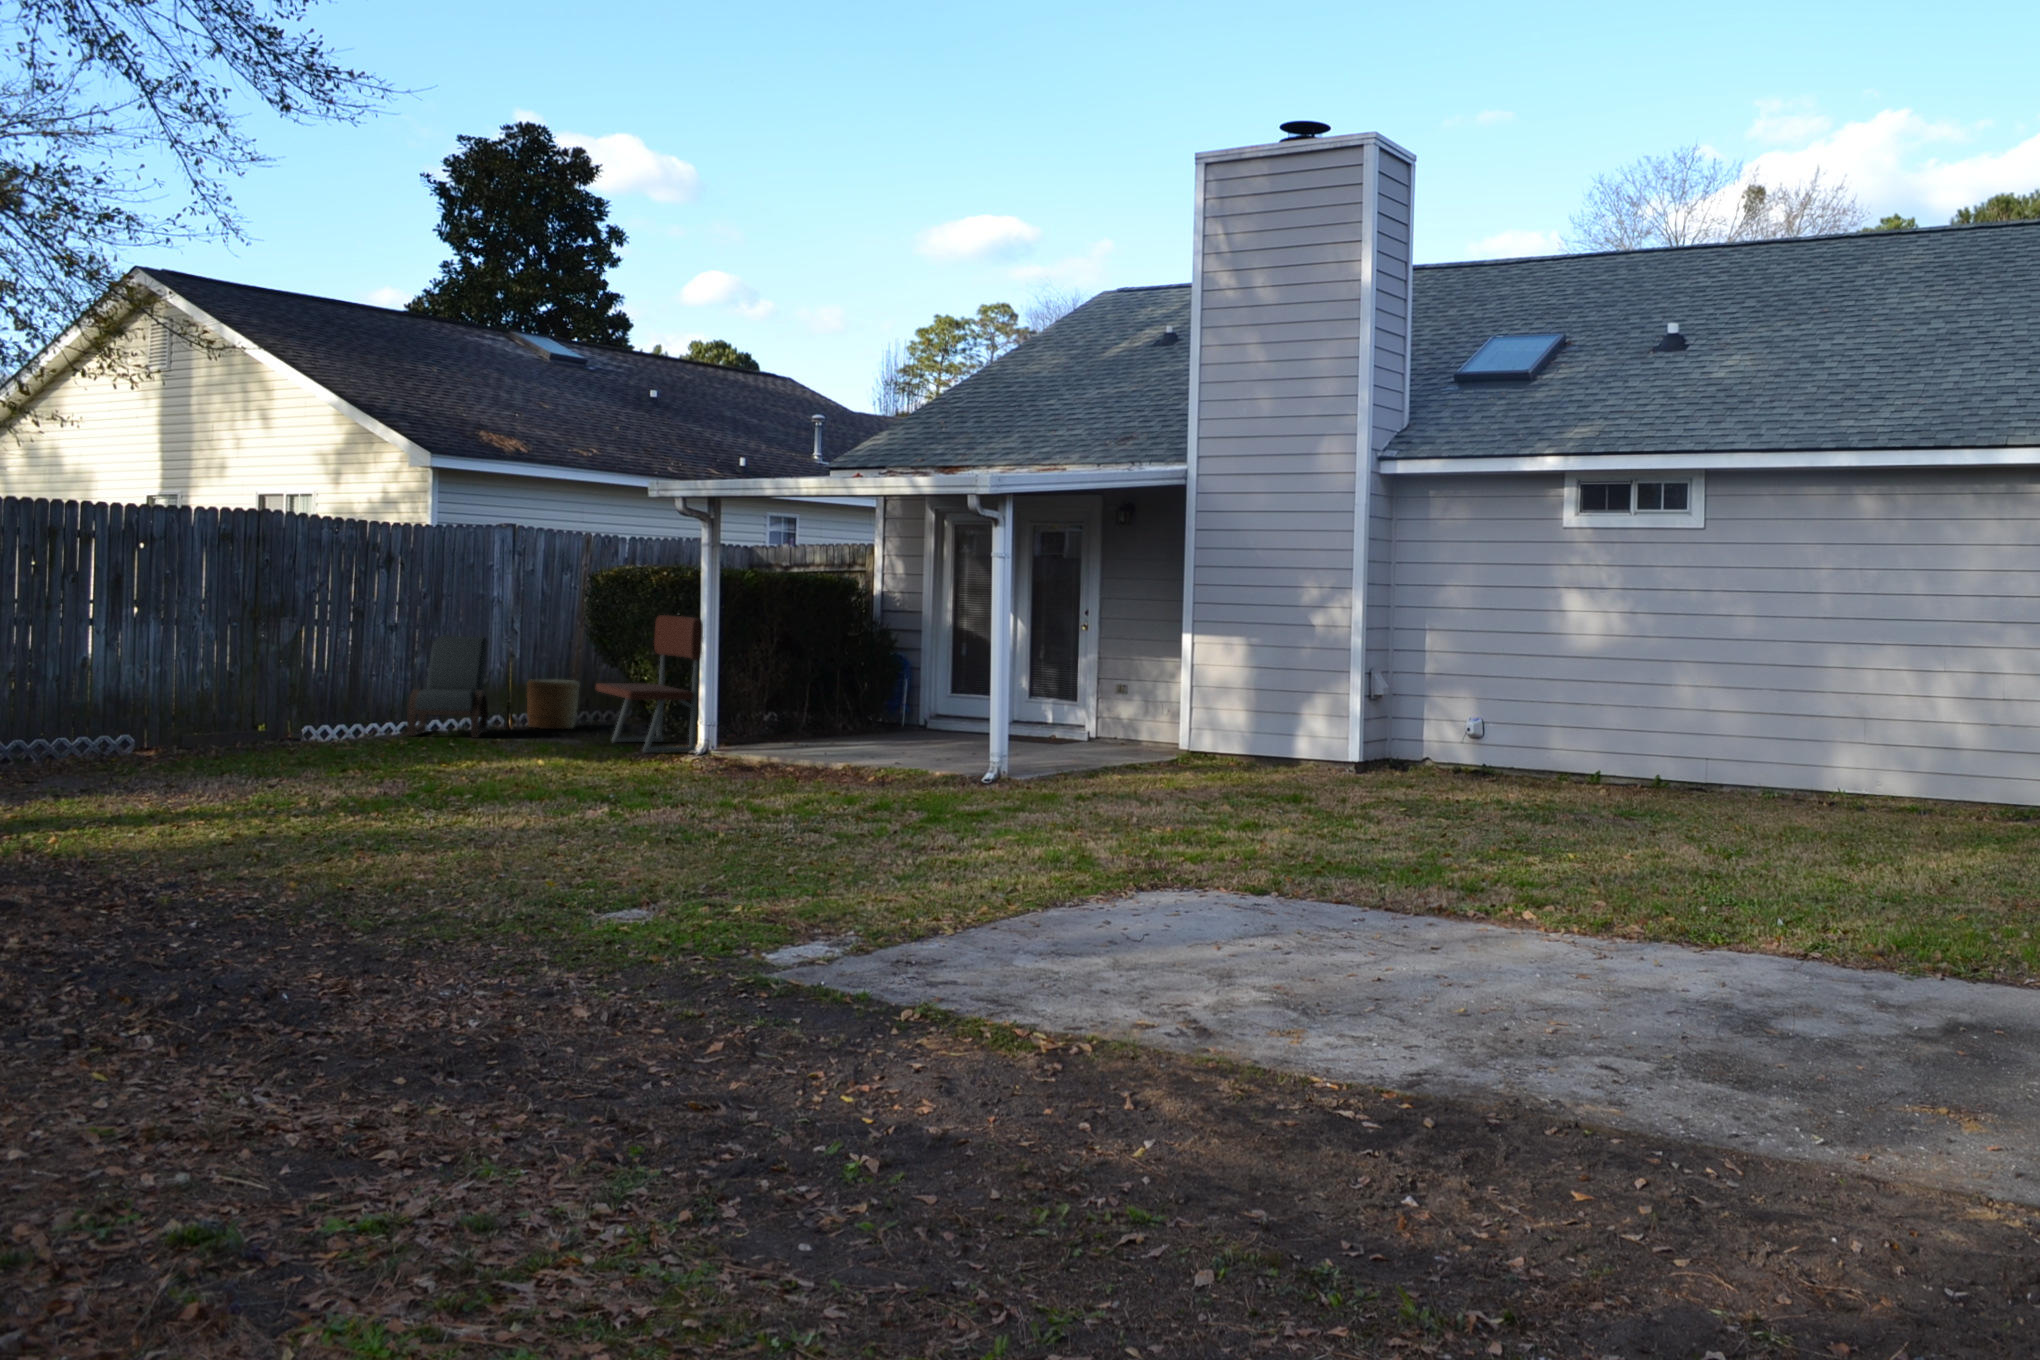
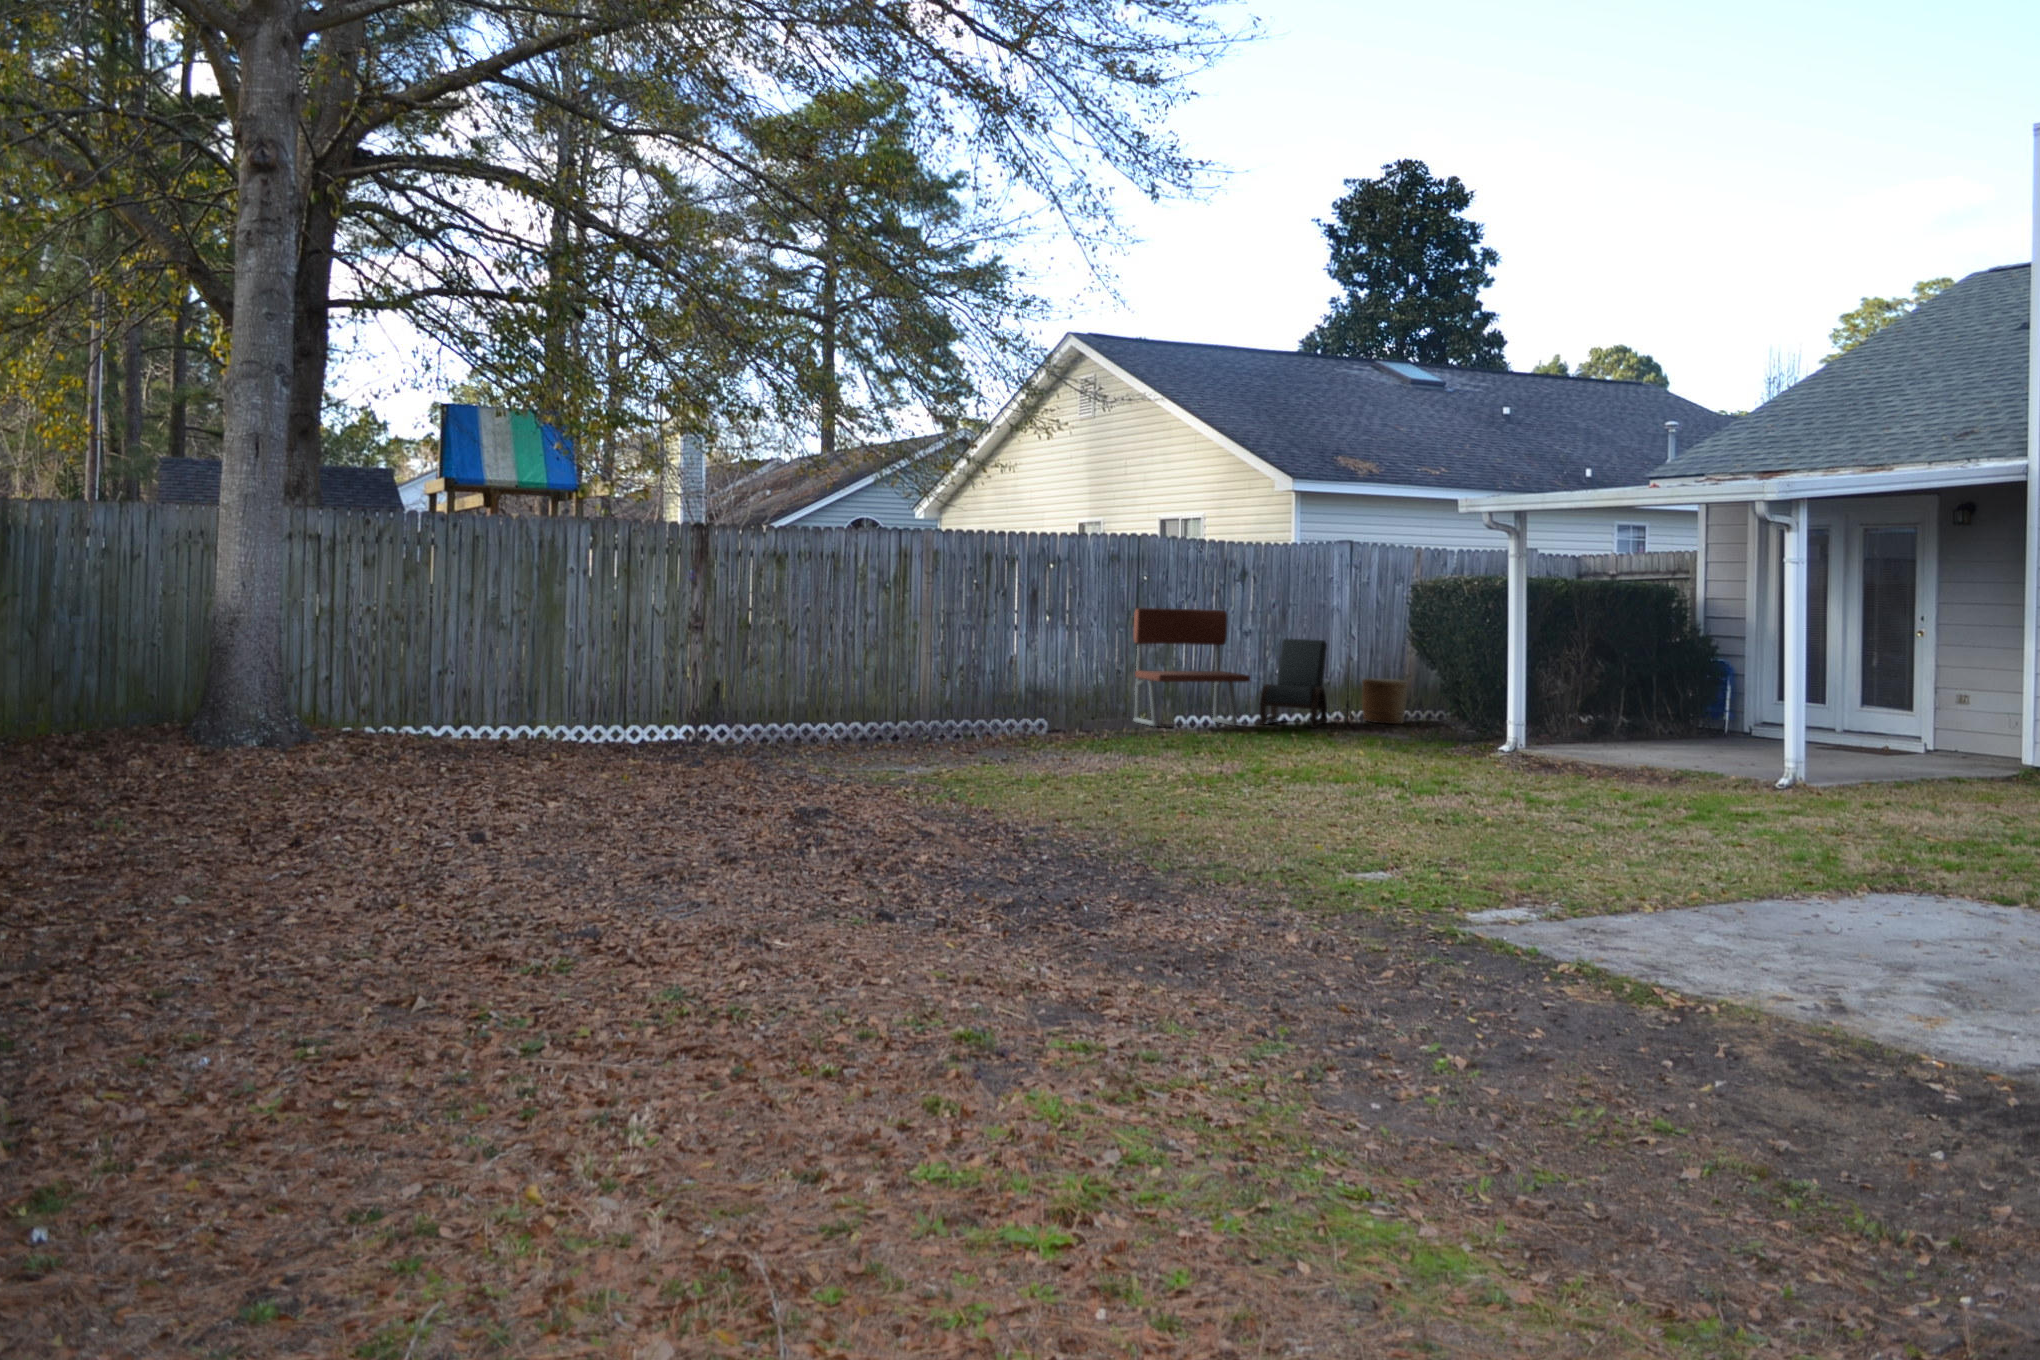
bench: present [596,615,703,753] -> present [1134,608,1250,727]

